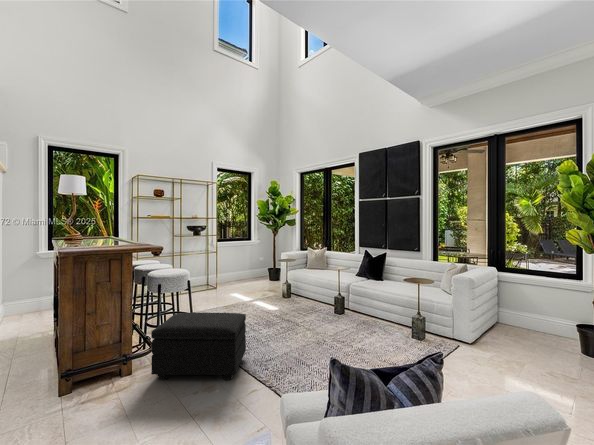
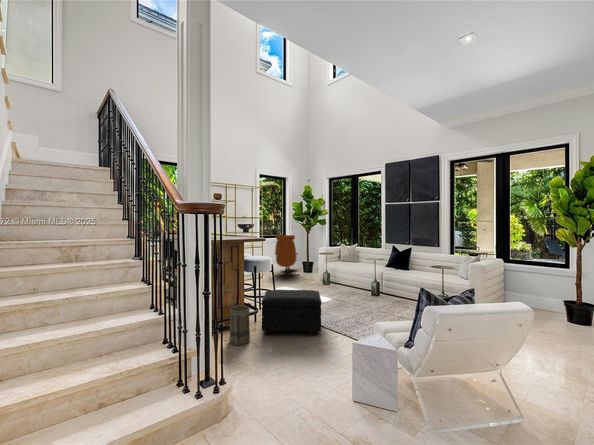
lounge chair: none [231,238,262,288] -> present [275,235,298,277]
basket: none [96,339,128,401] -> present [229,306,250,346]

